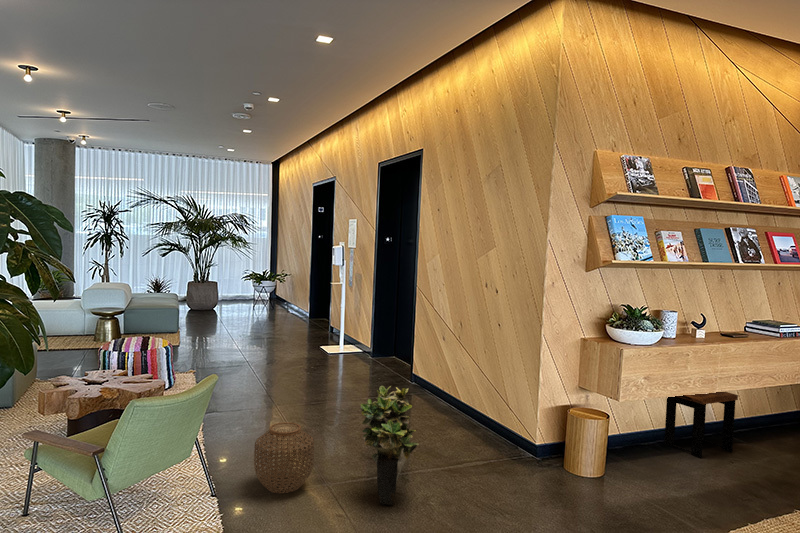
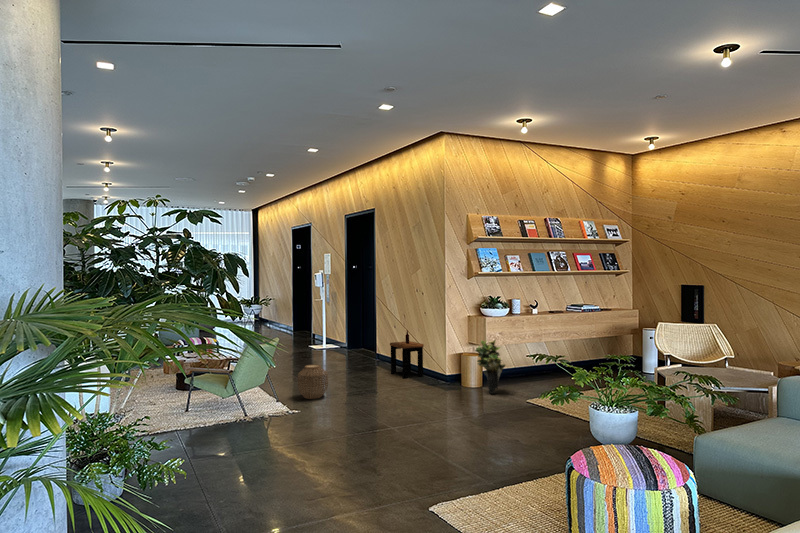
potted plant: present [360,386,419,505] -> present [475,340,505,394]
side table: present [664,392,738,458] -> present [390,330,424,378]

